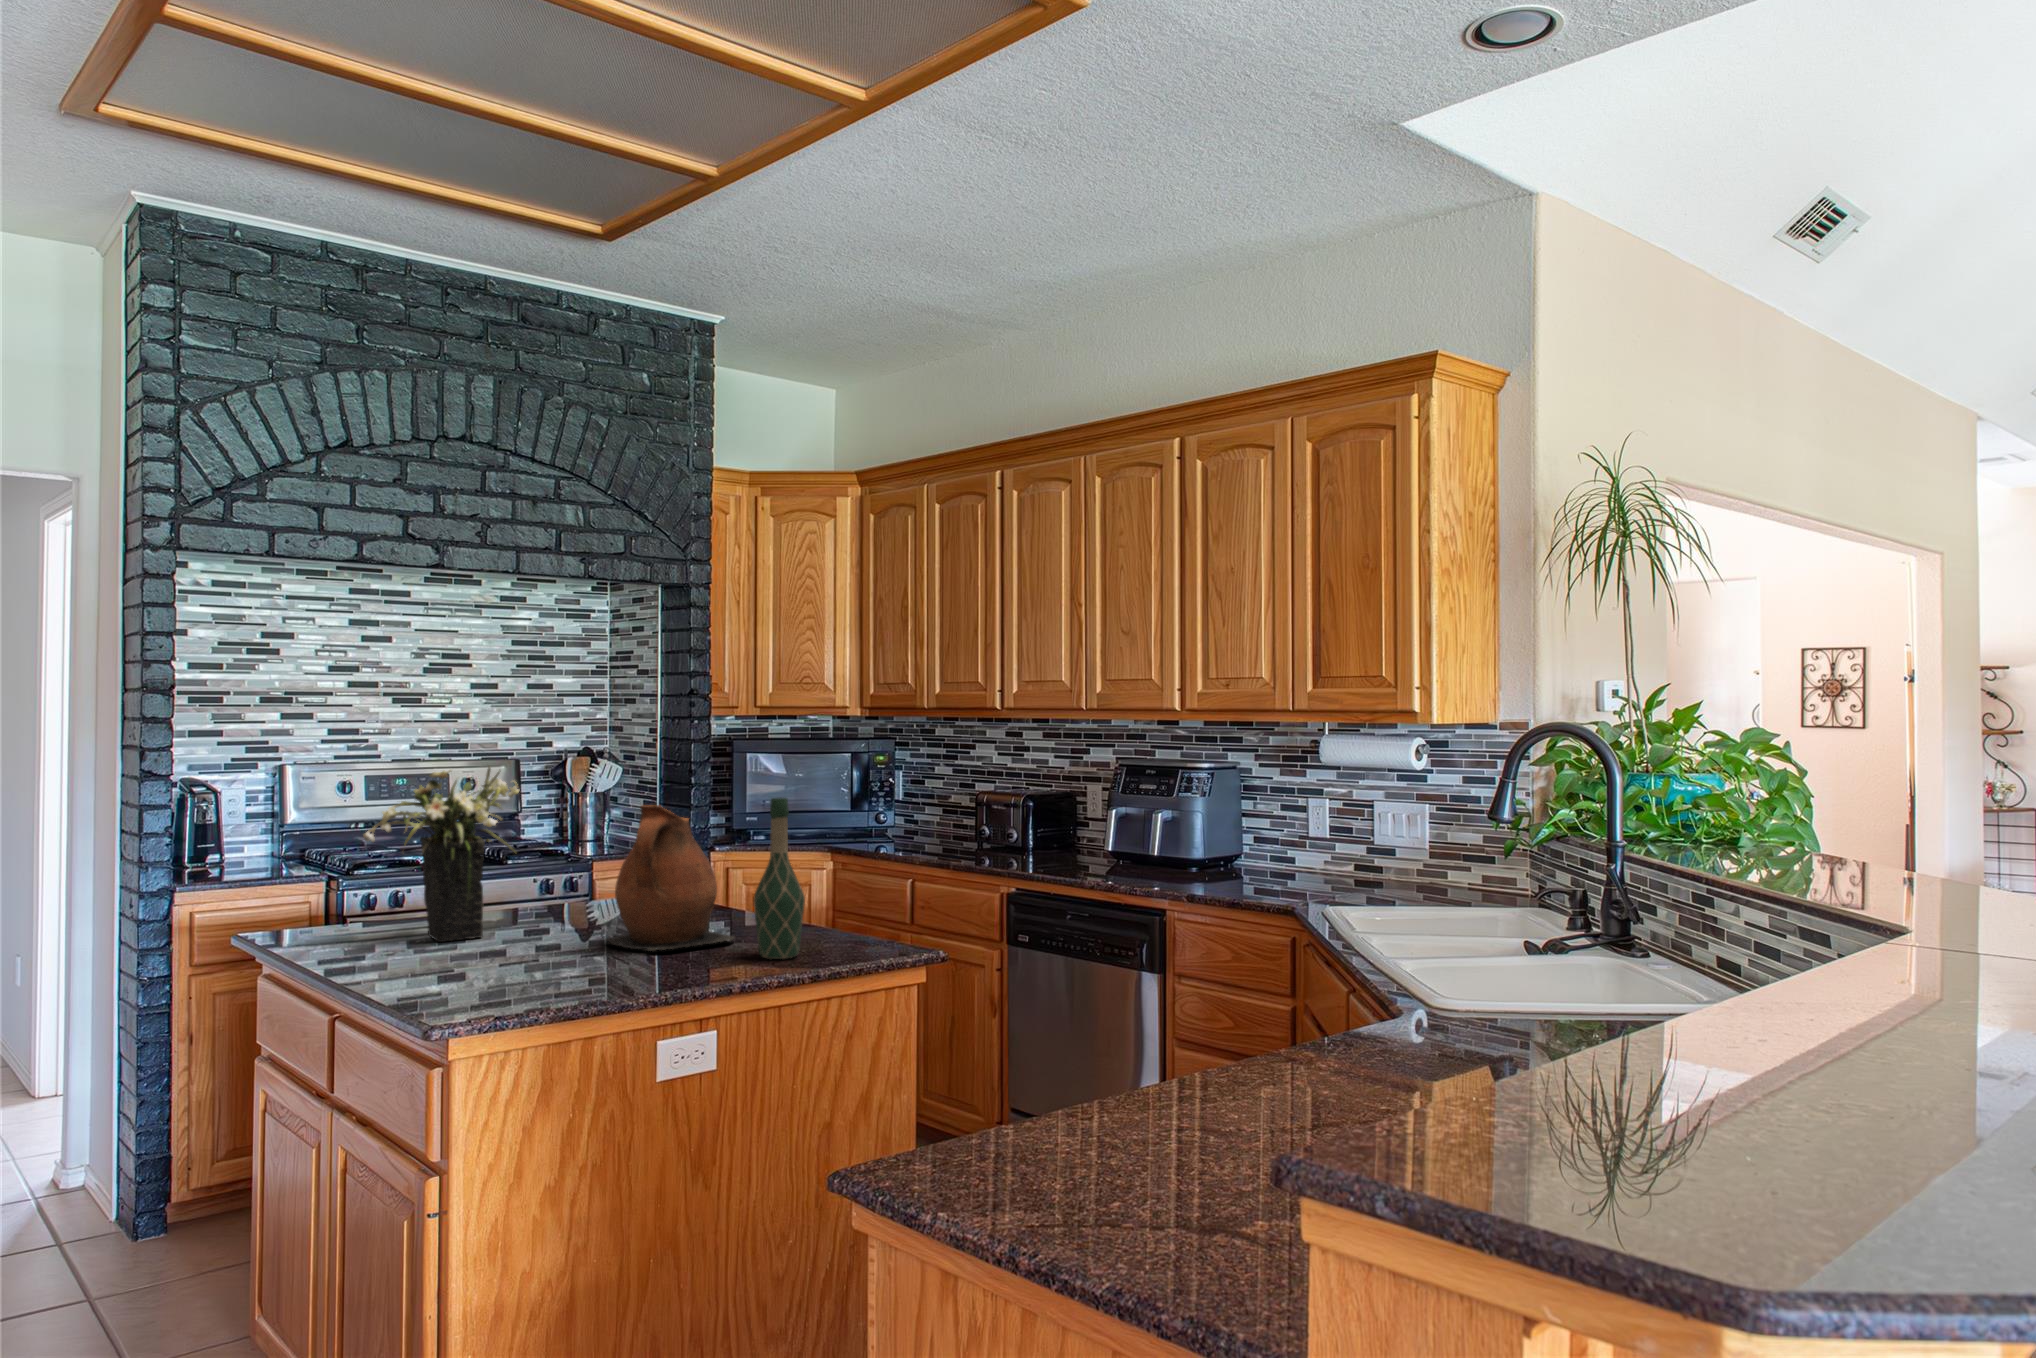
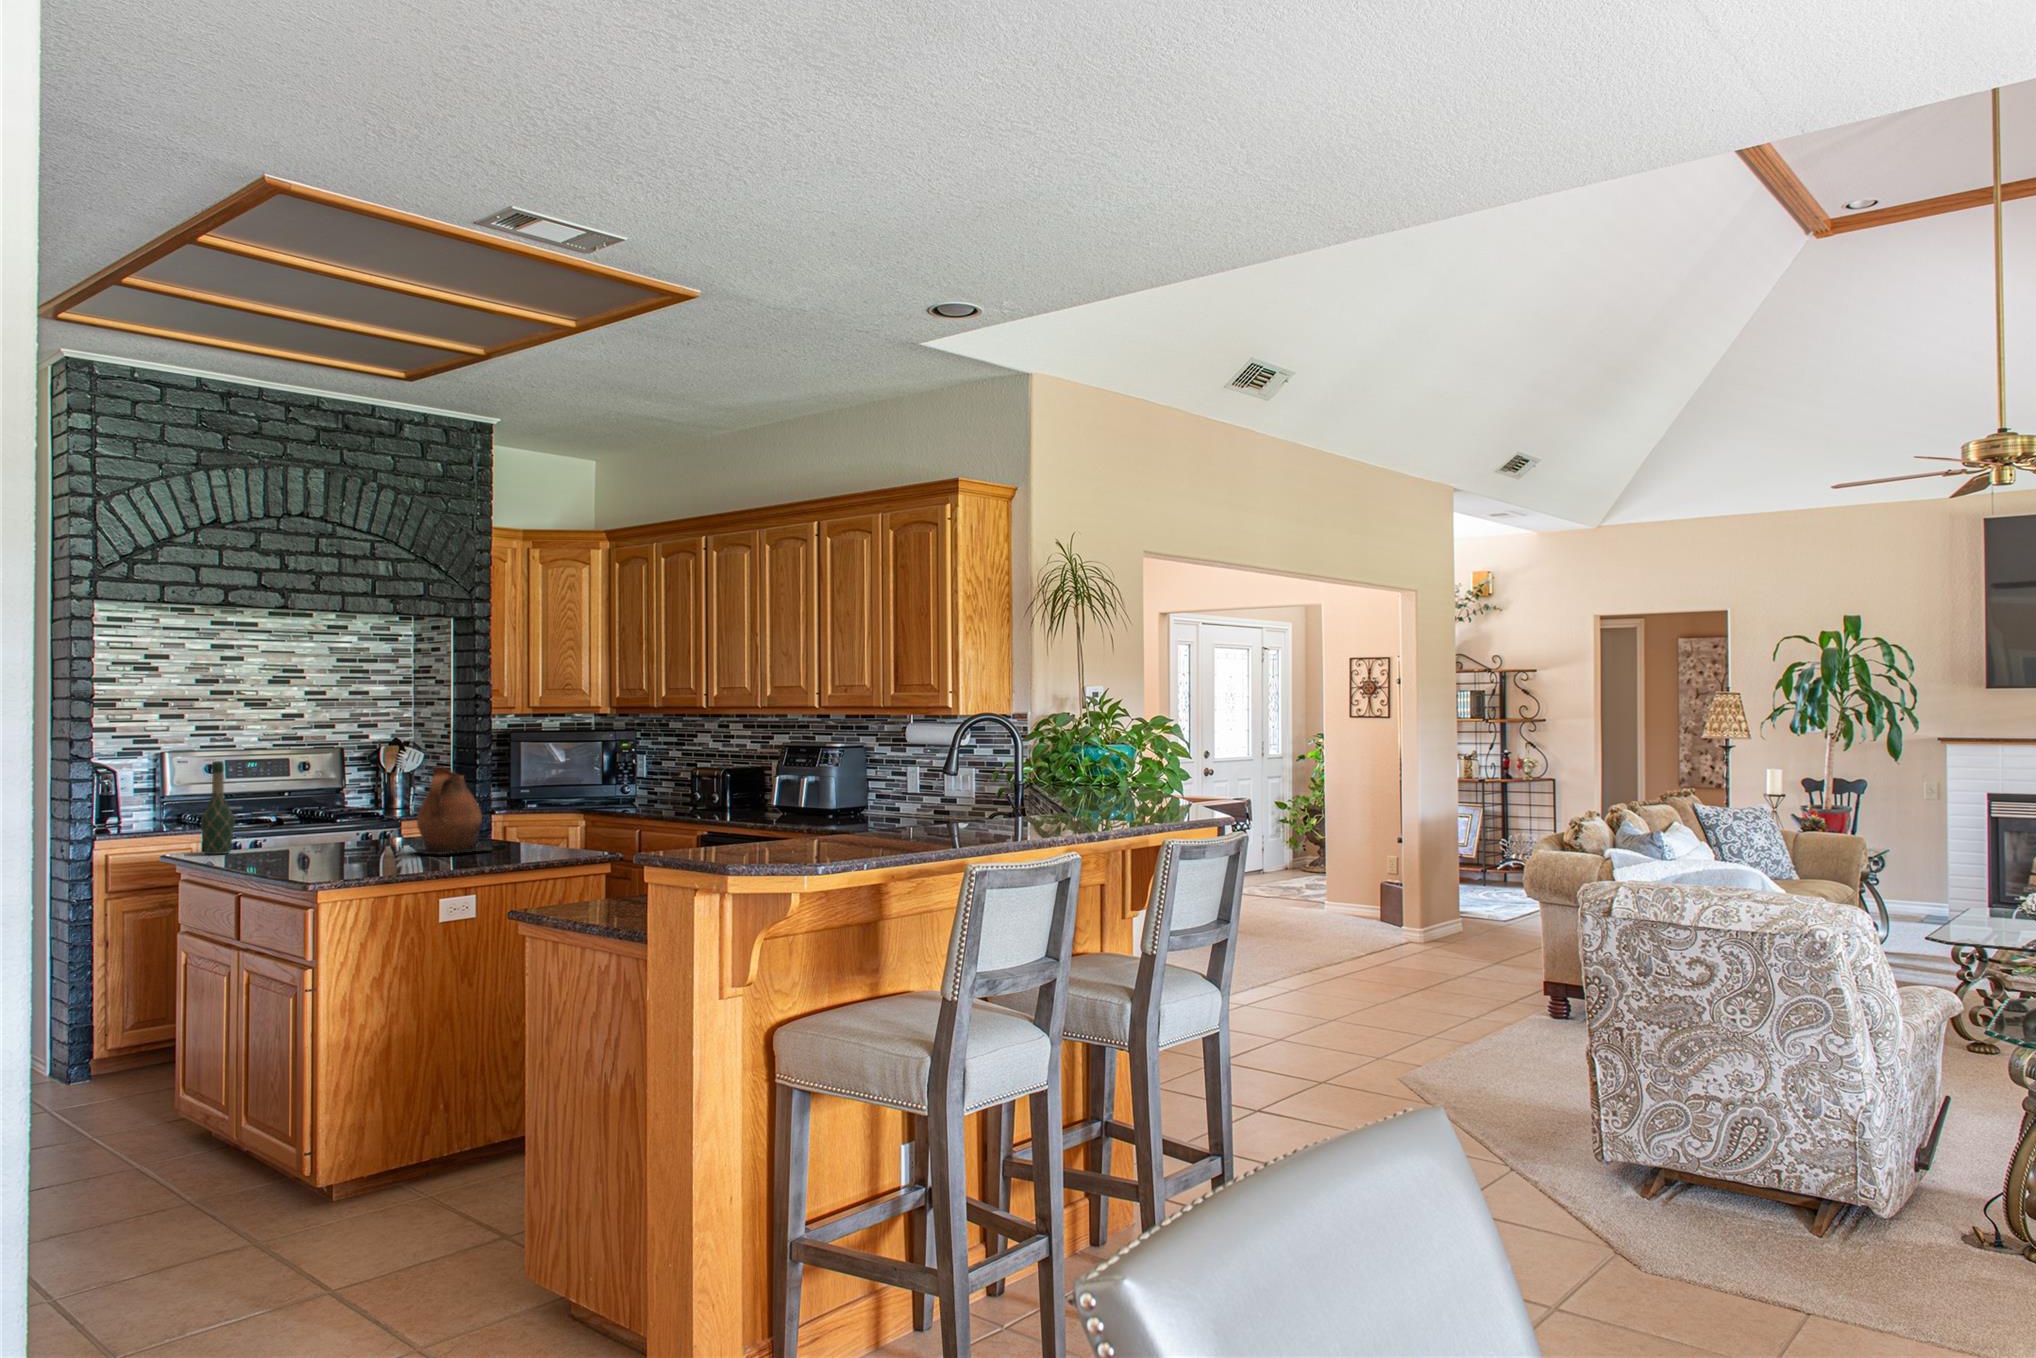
flower arrangement: present [364,766,519,942] -> none [255,745,355,854]
wine bottle: present [753,797,805,959] -> present [201,761,235,854]

